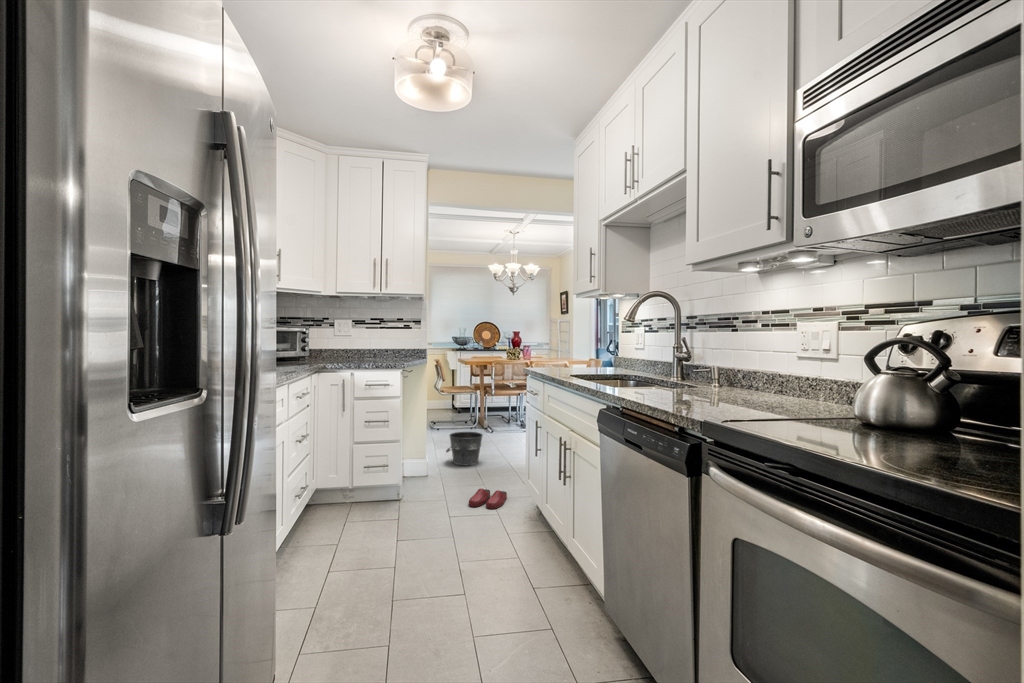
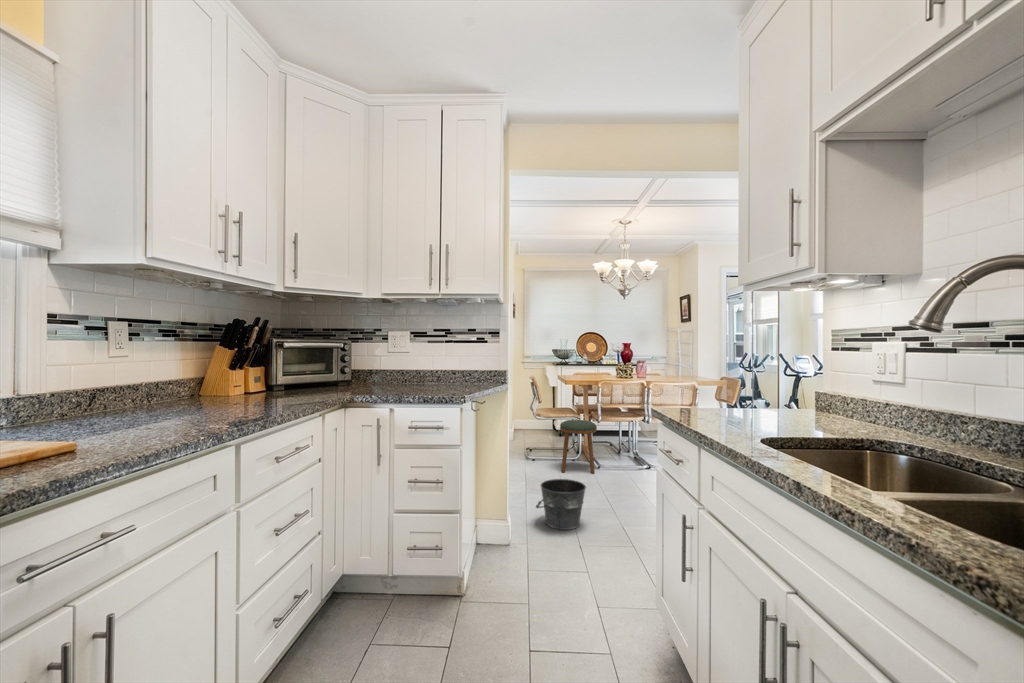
stool: none [461,394,491,436] -> present [560,420,597,474]
slippers: present [469,489,507,509] -> none [561,594,624,646]

